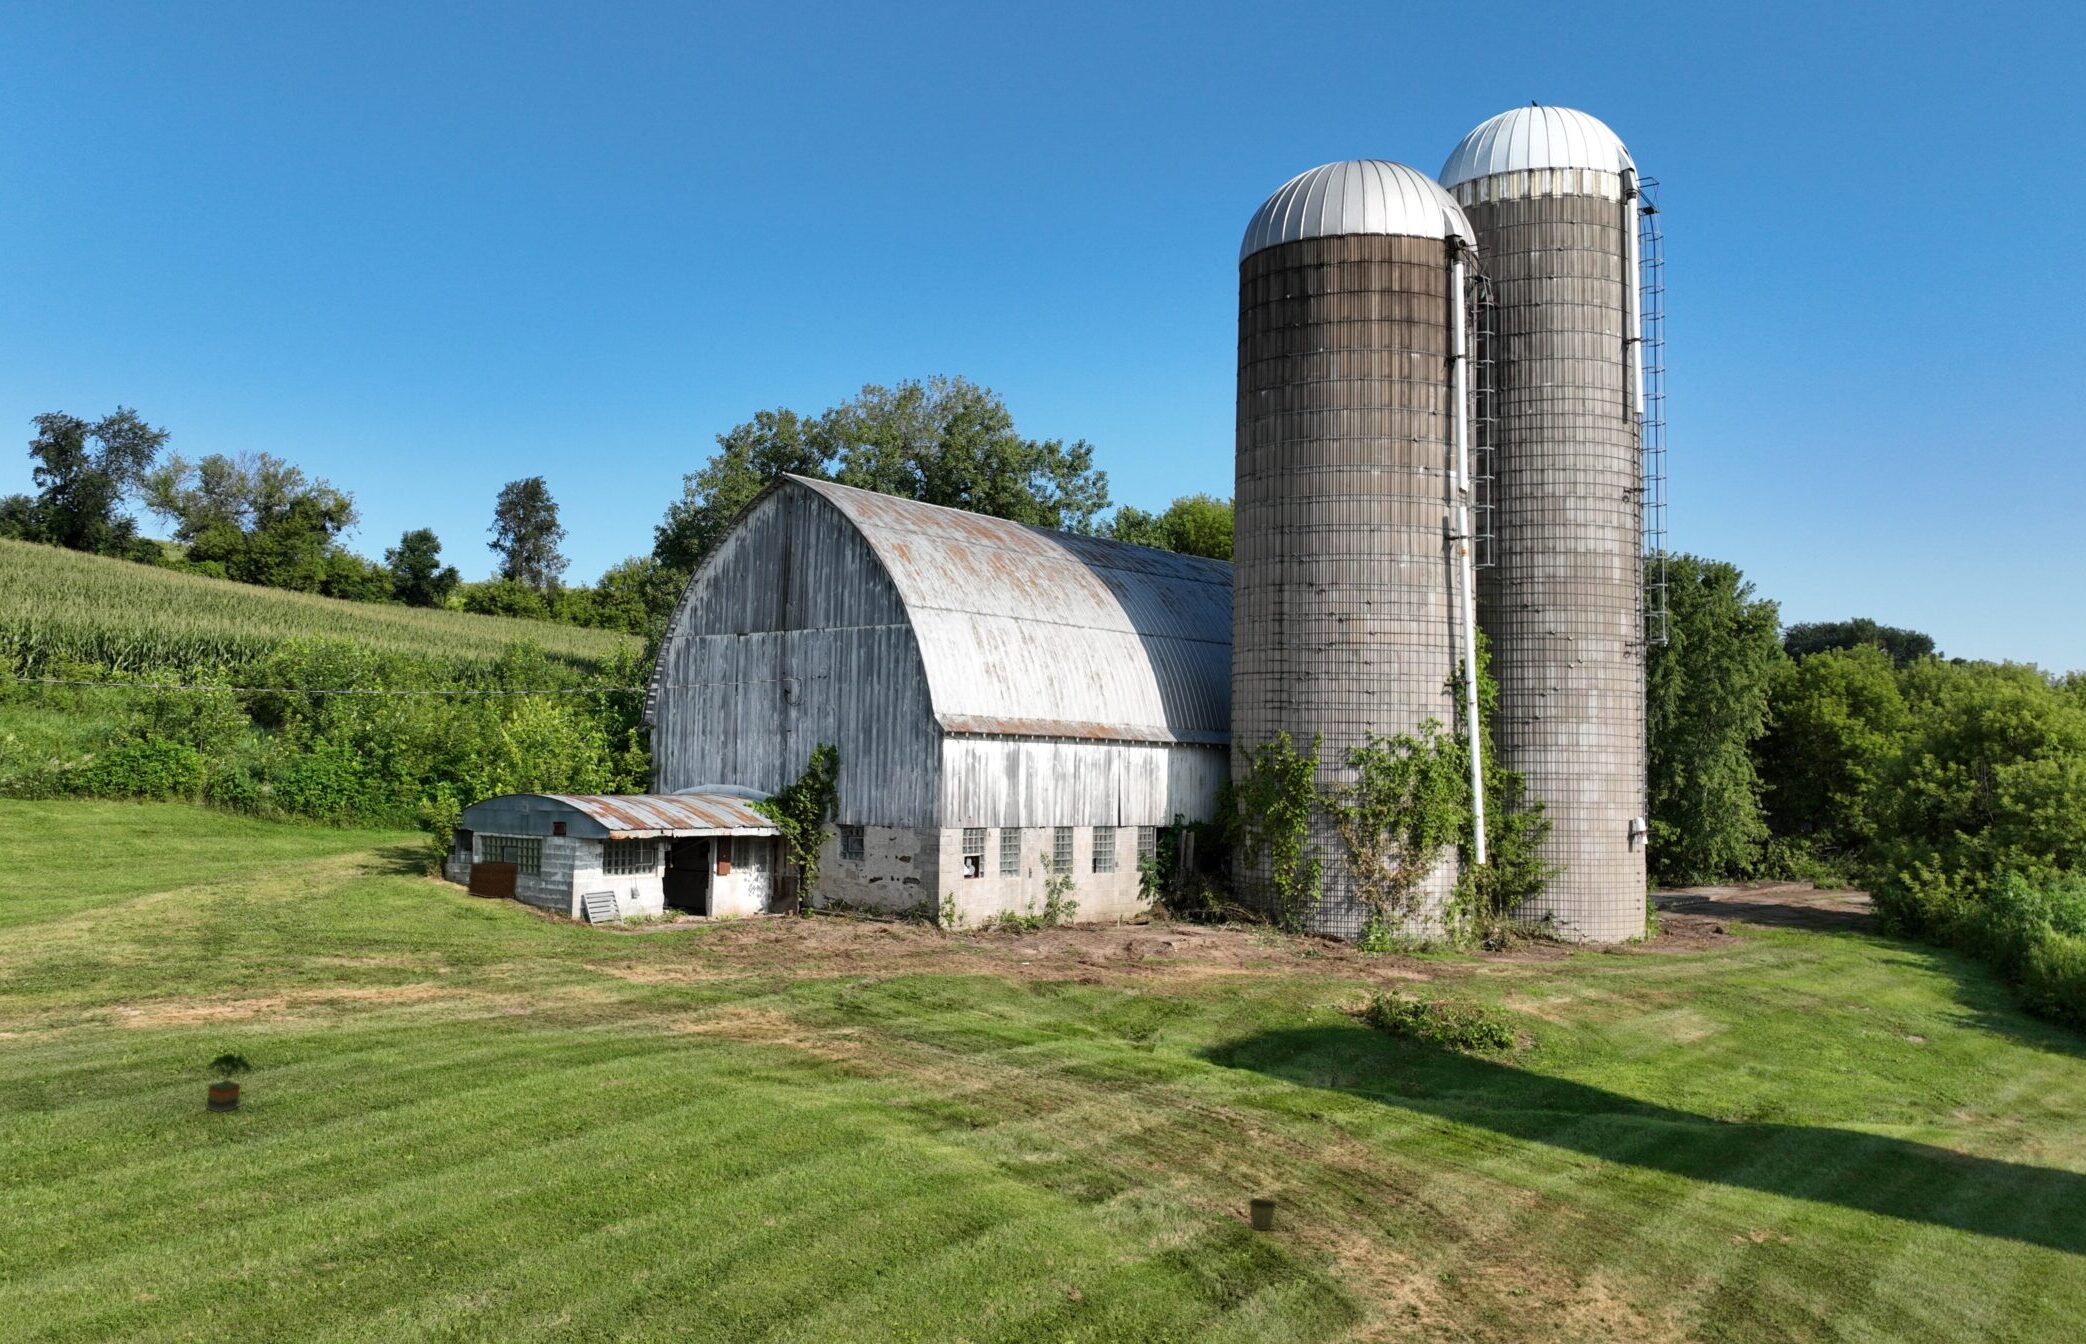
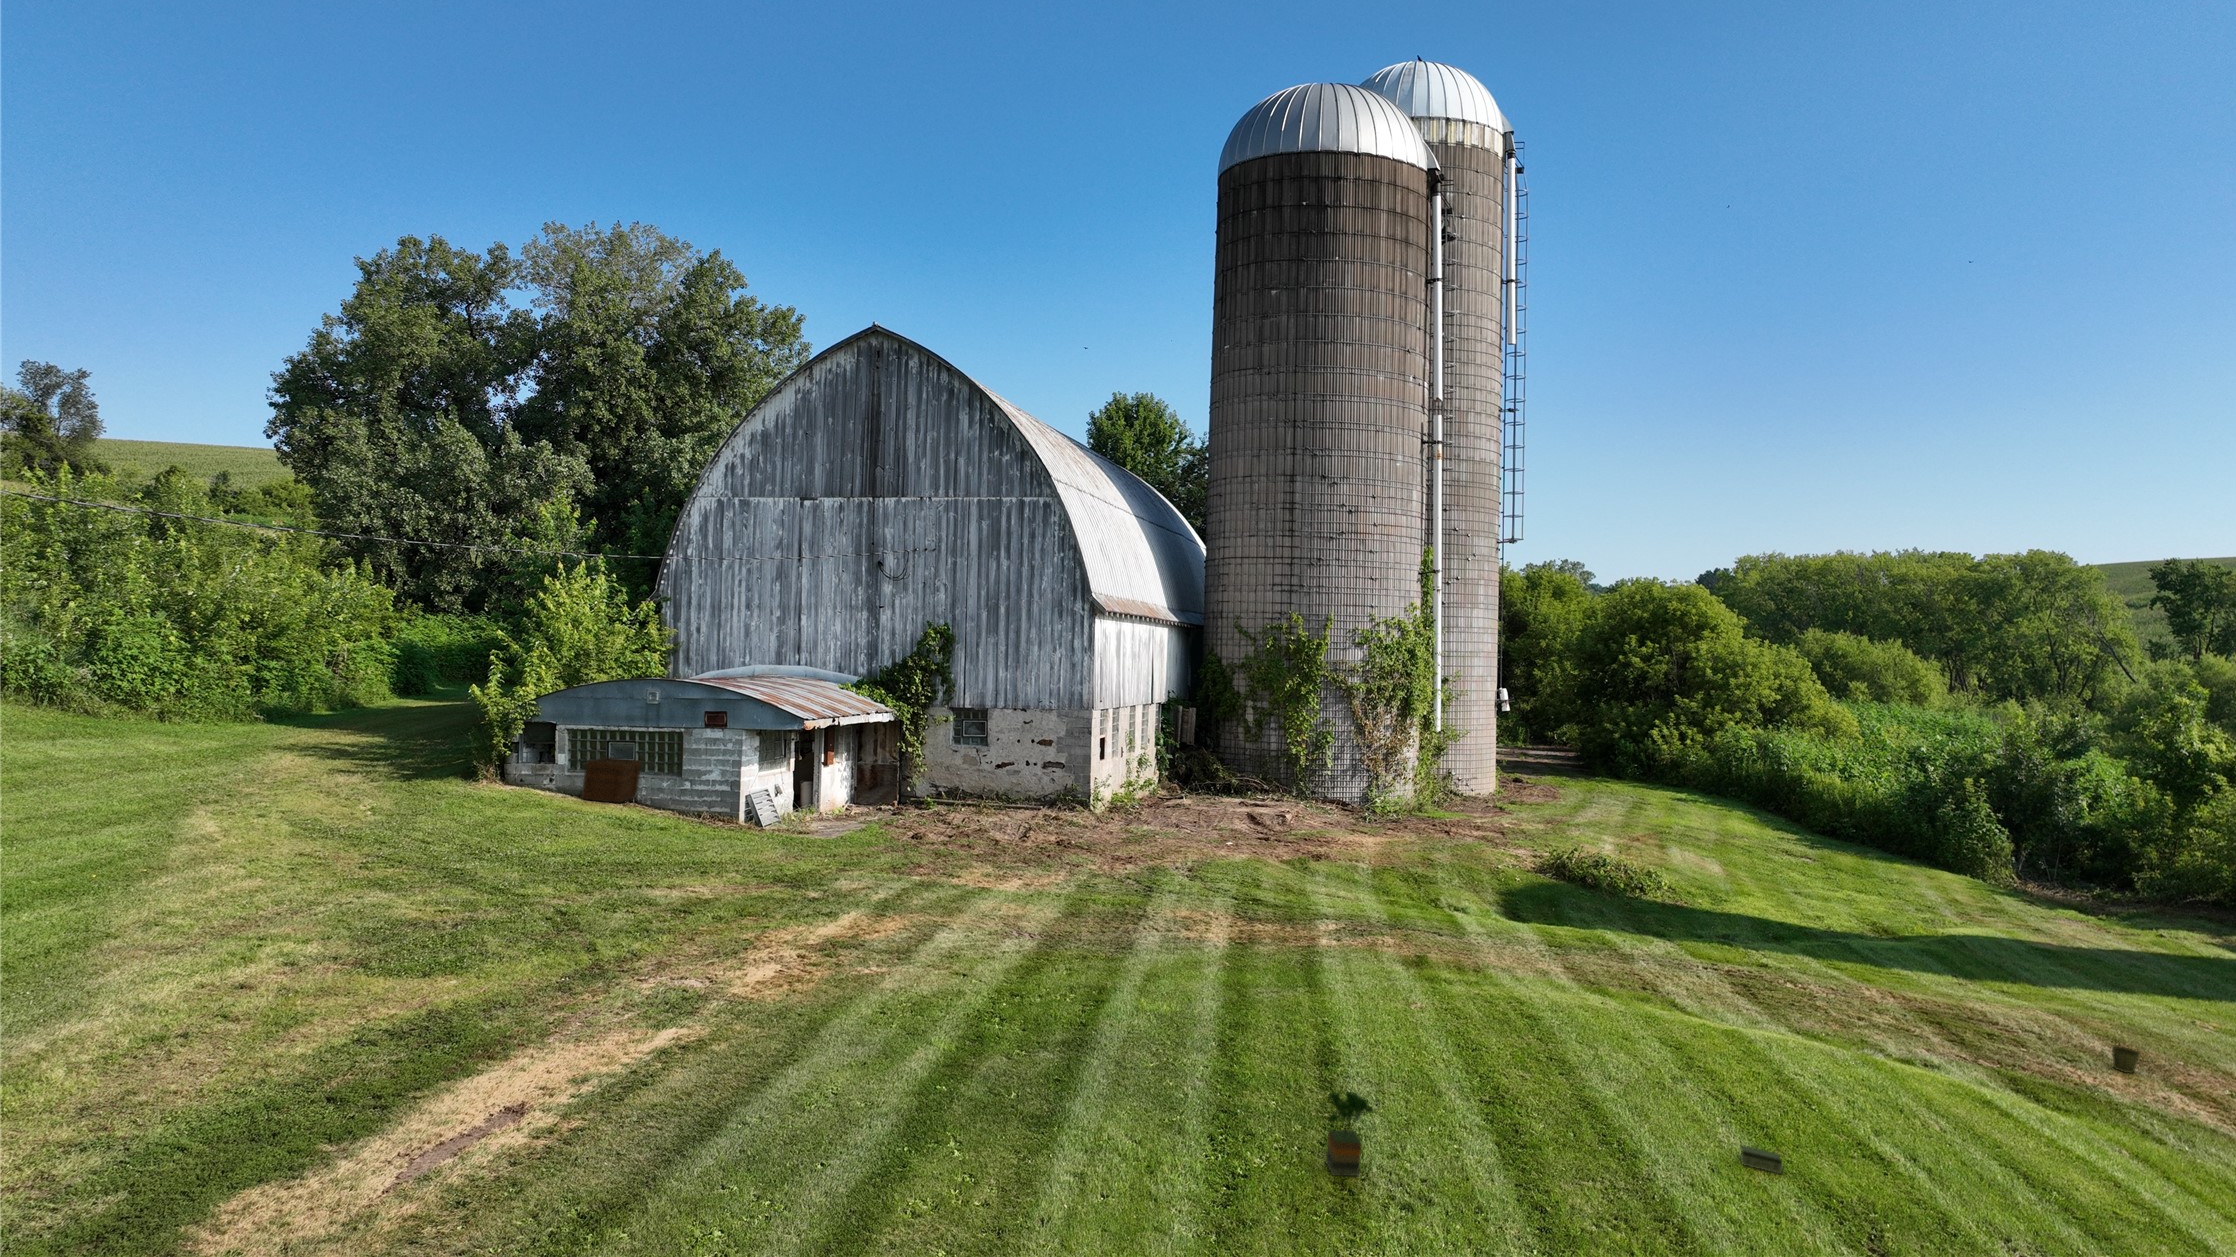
toolbox: none [510,1155,543,1176] -> present [1740,1145,1783,1174]

